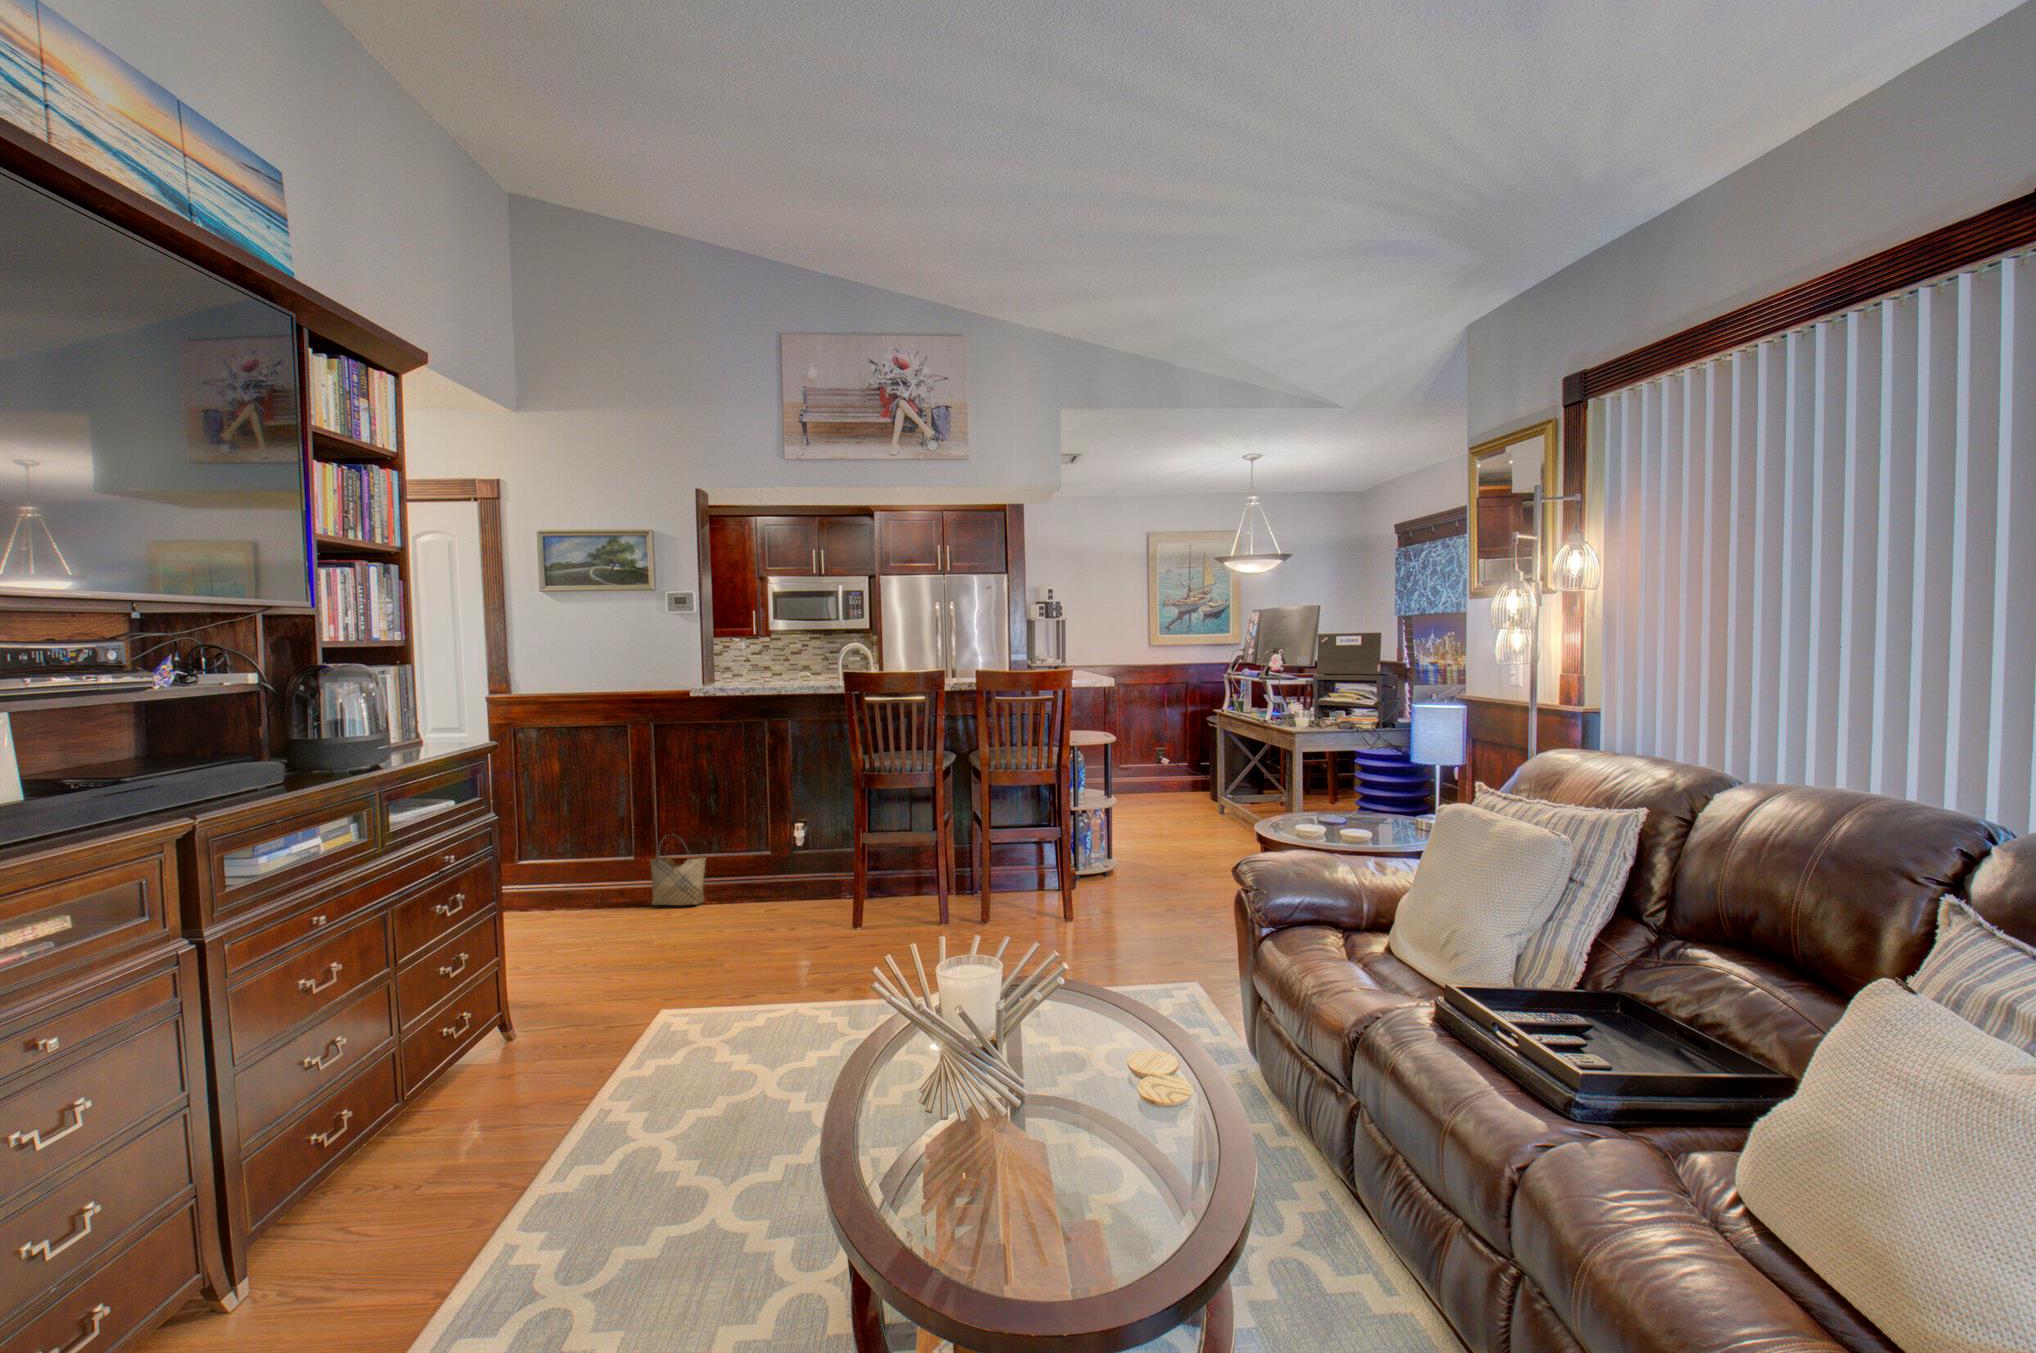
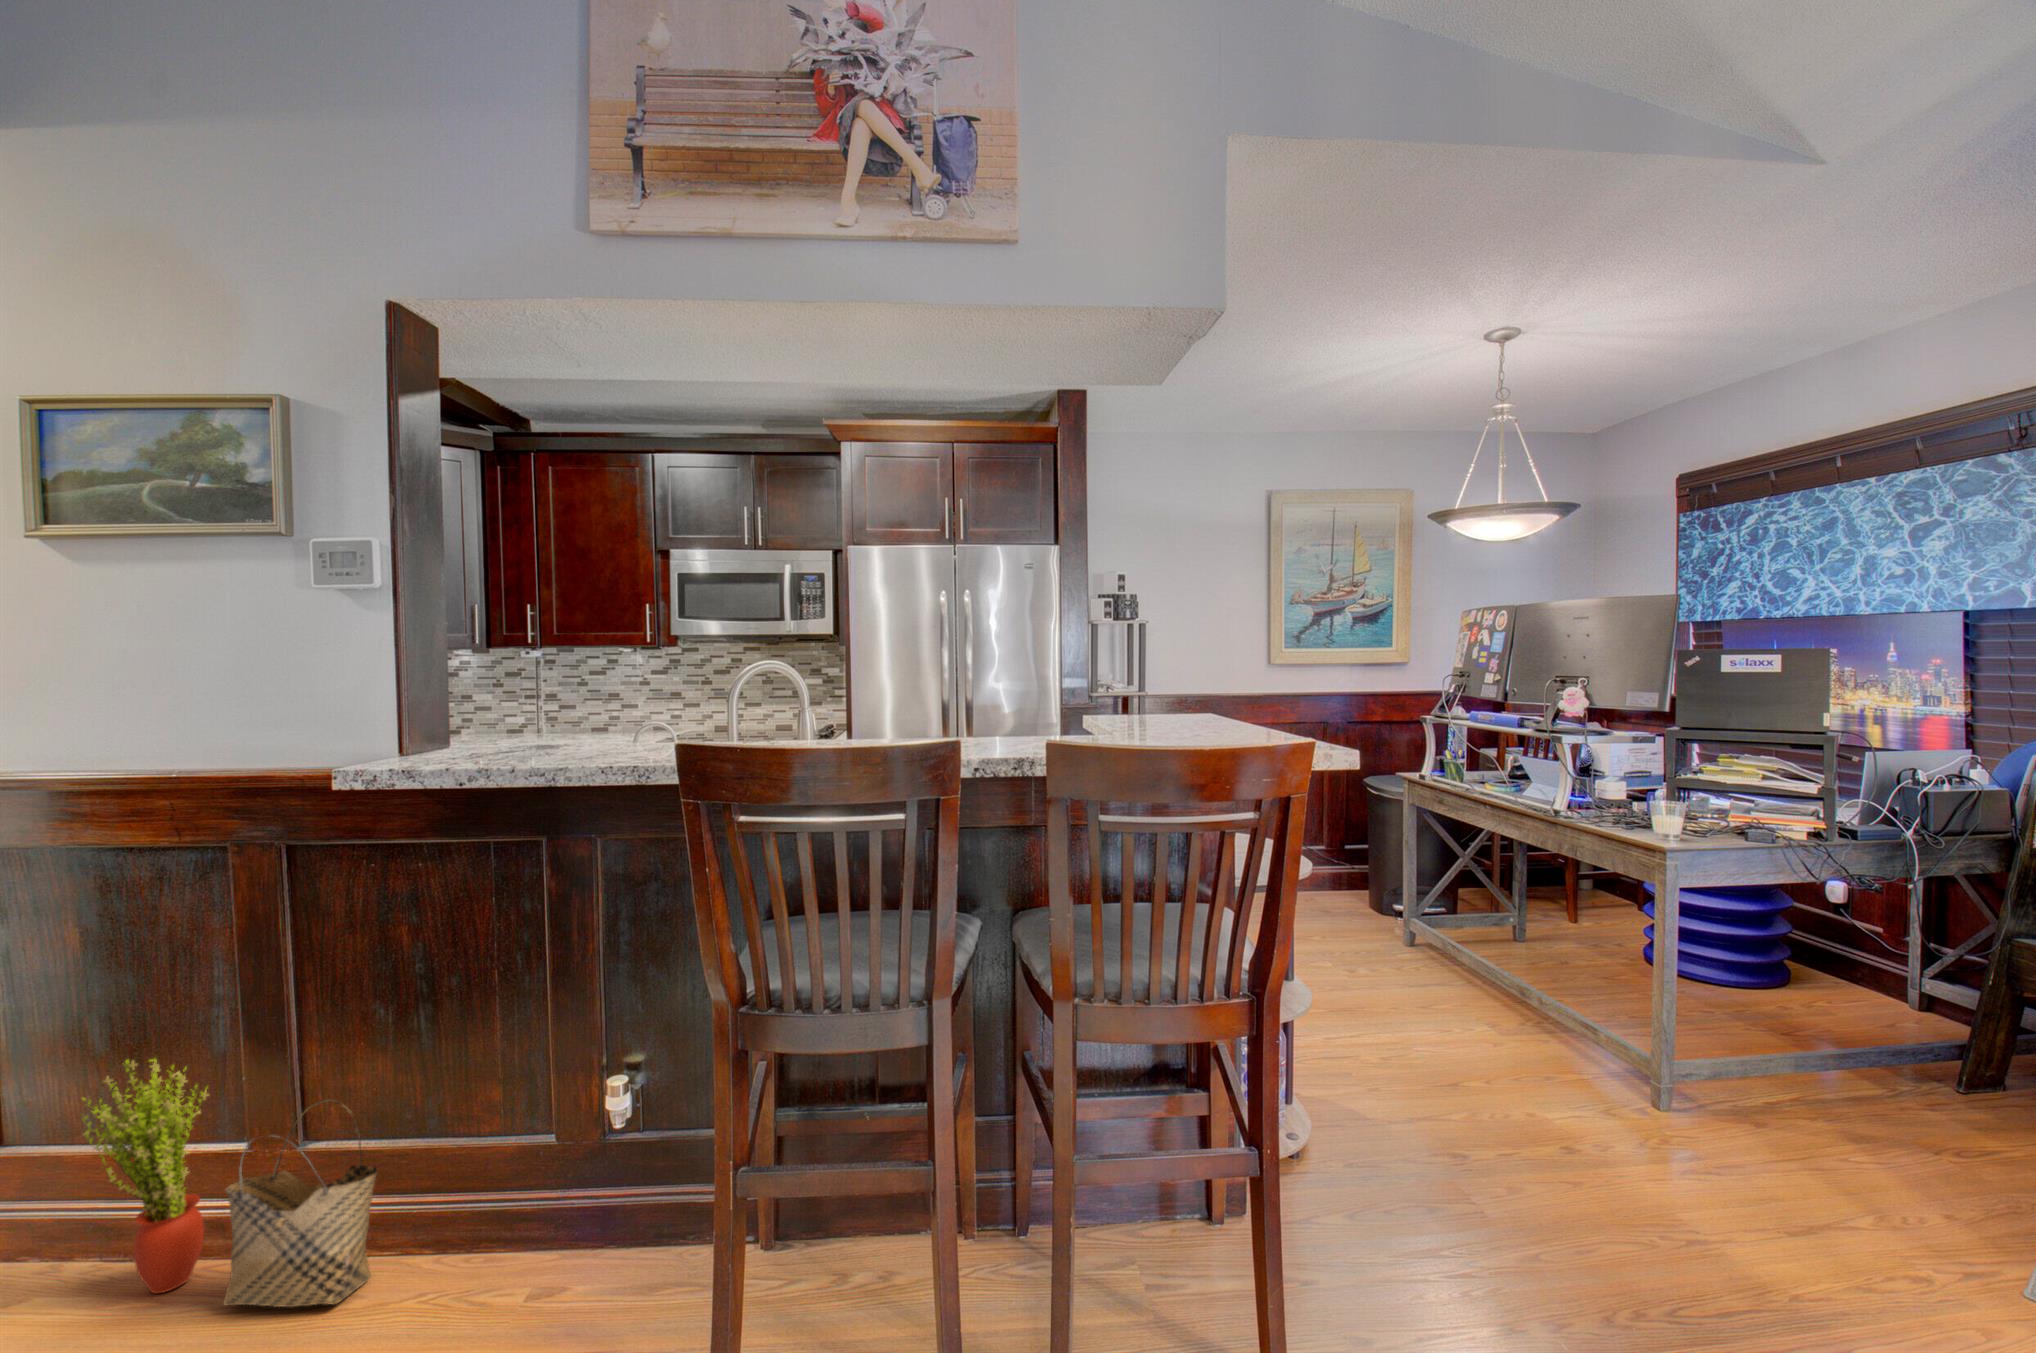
potted plant: none [590,810,635,905] -> present [83,1059,208,1293]

